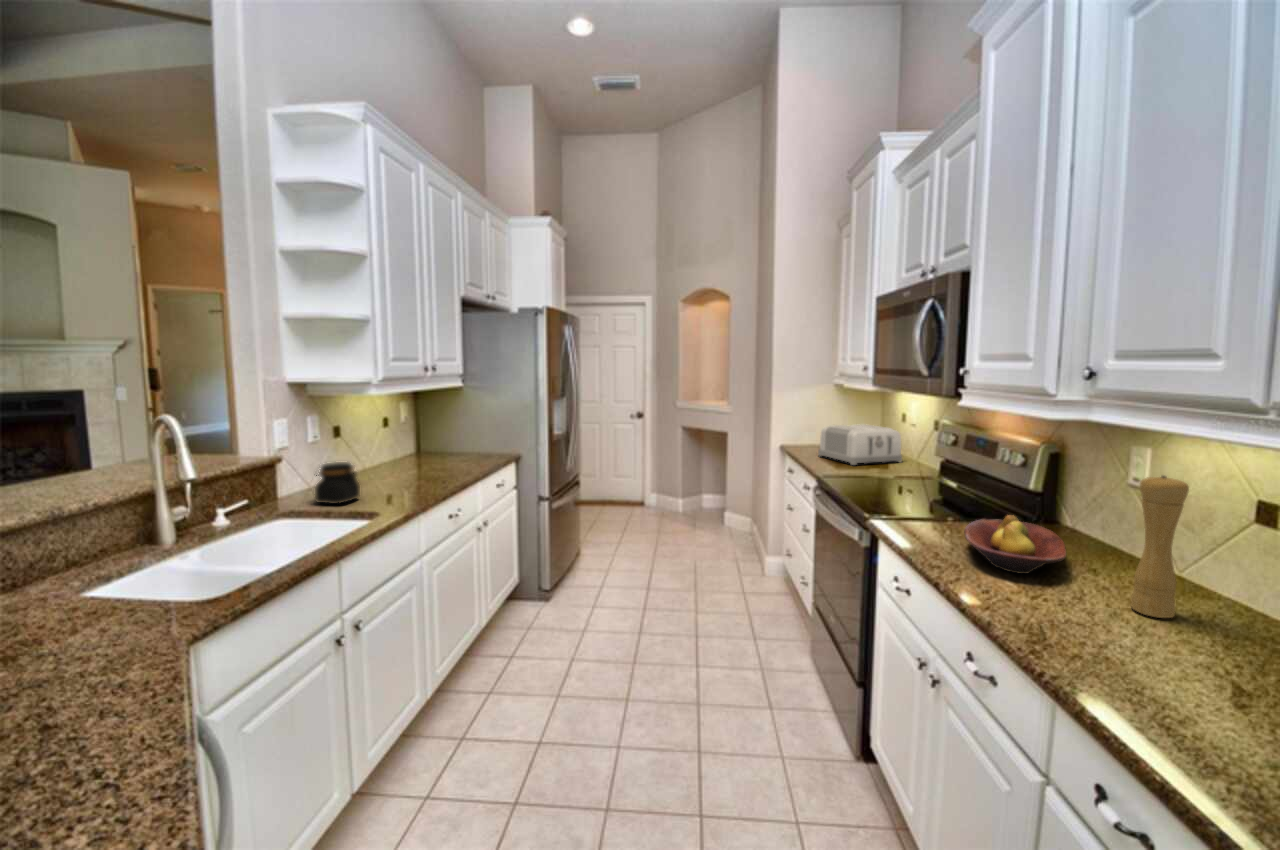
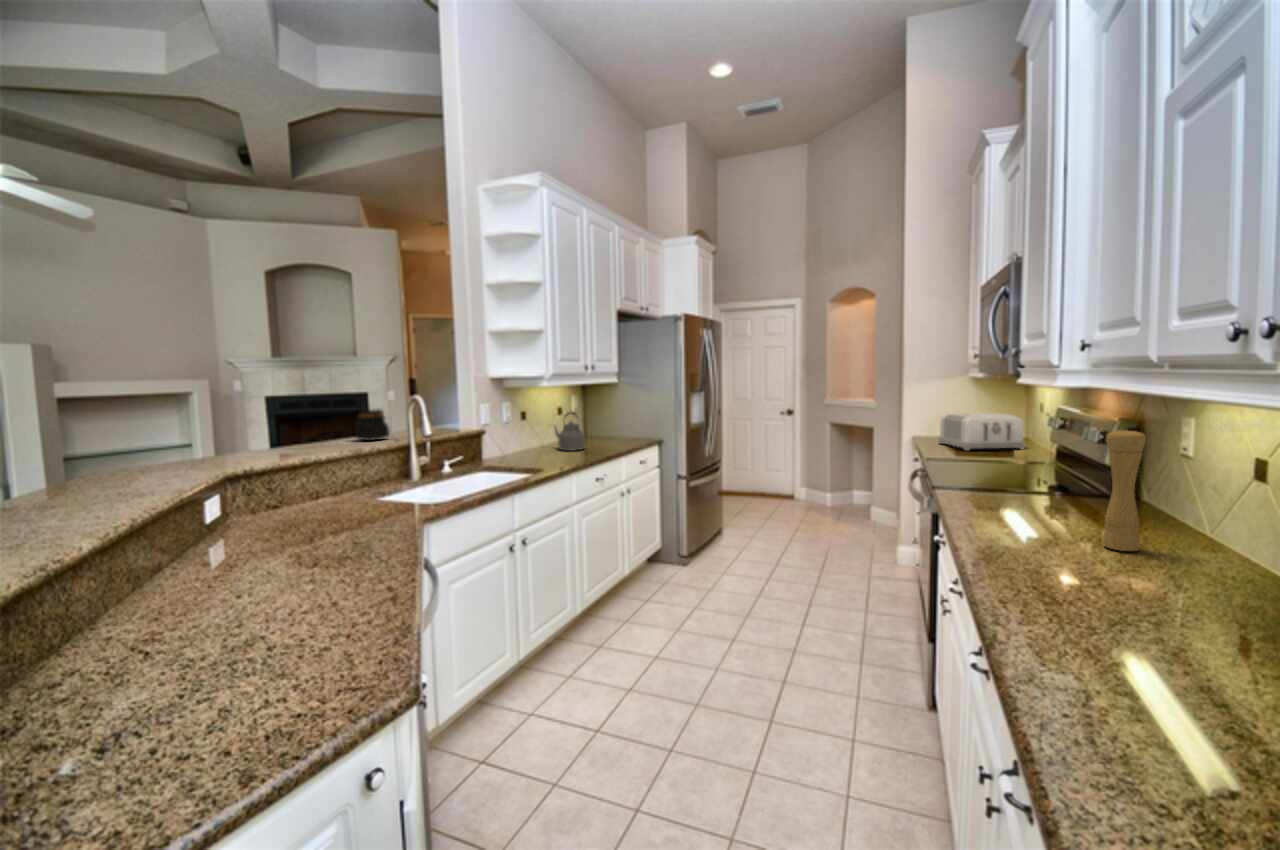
kettle: none [378,426,427,477] -> present [555,412,585,451]
jar: present [315,462,360,504] -> present [355,409,390,441]
fruit bowl: present [964,515,1066,574] -> none [988,477,1089,522]

